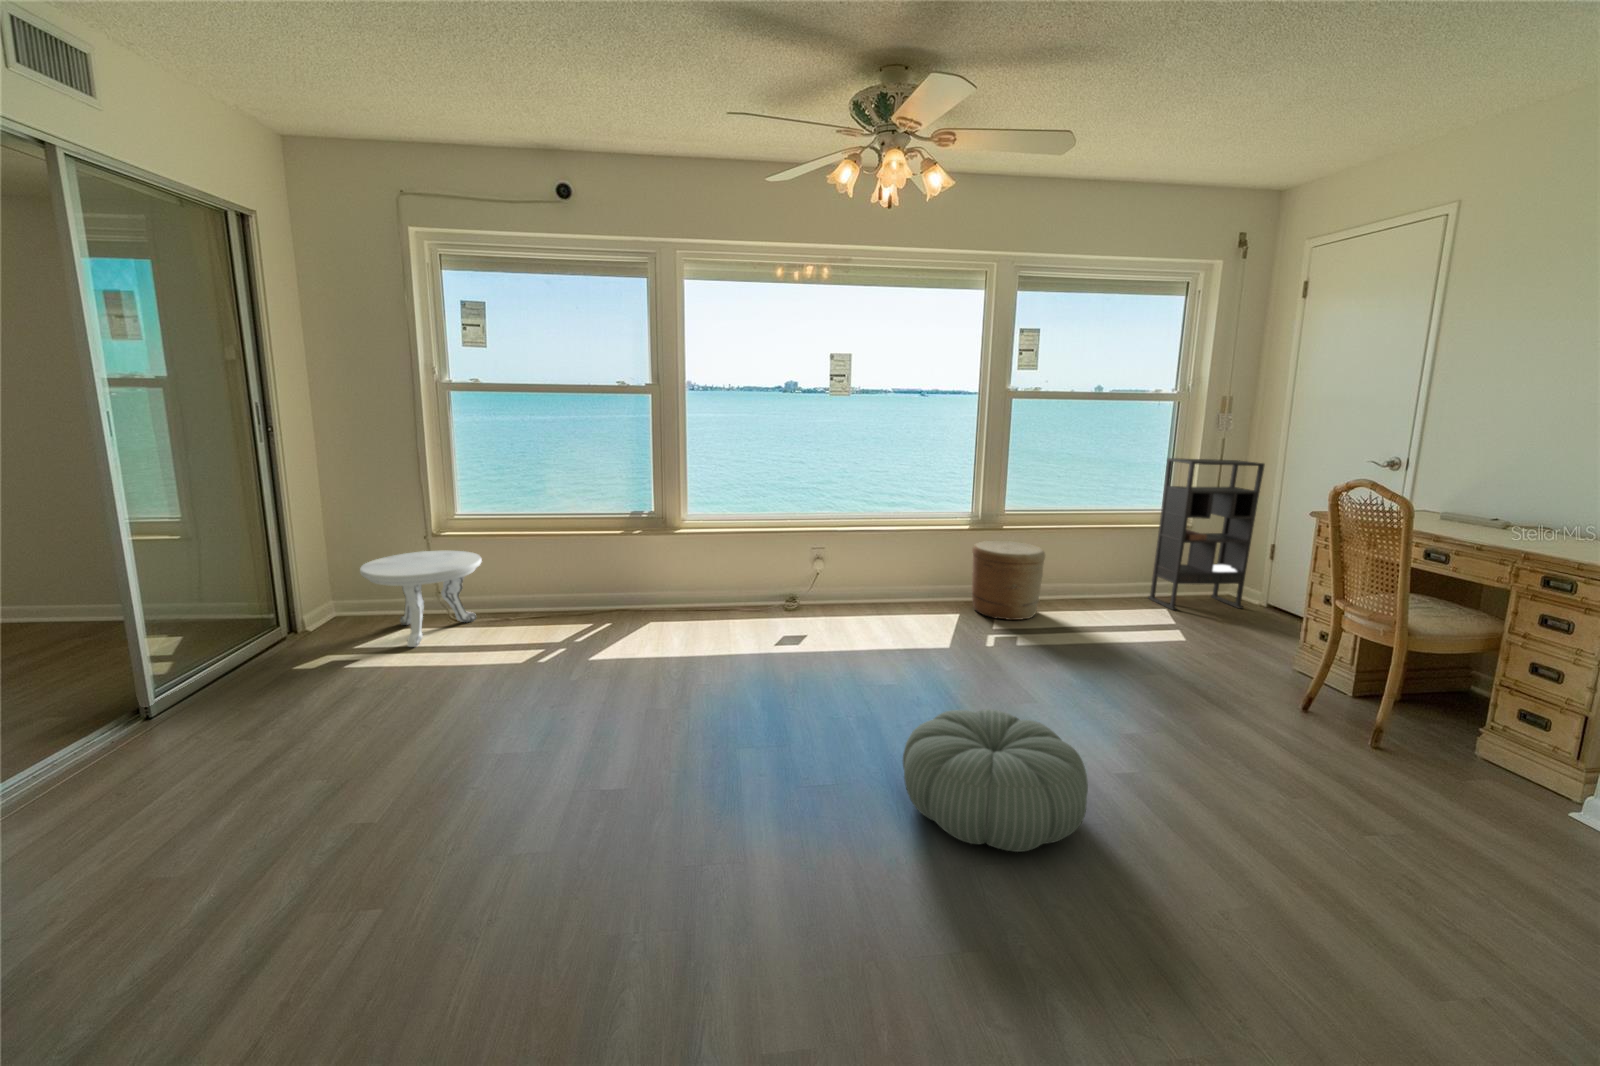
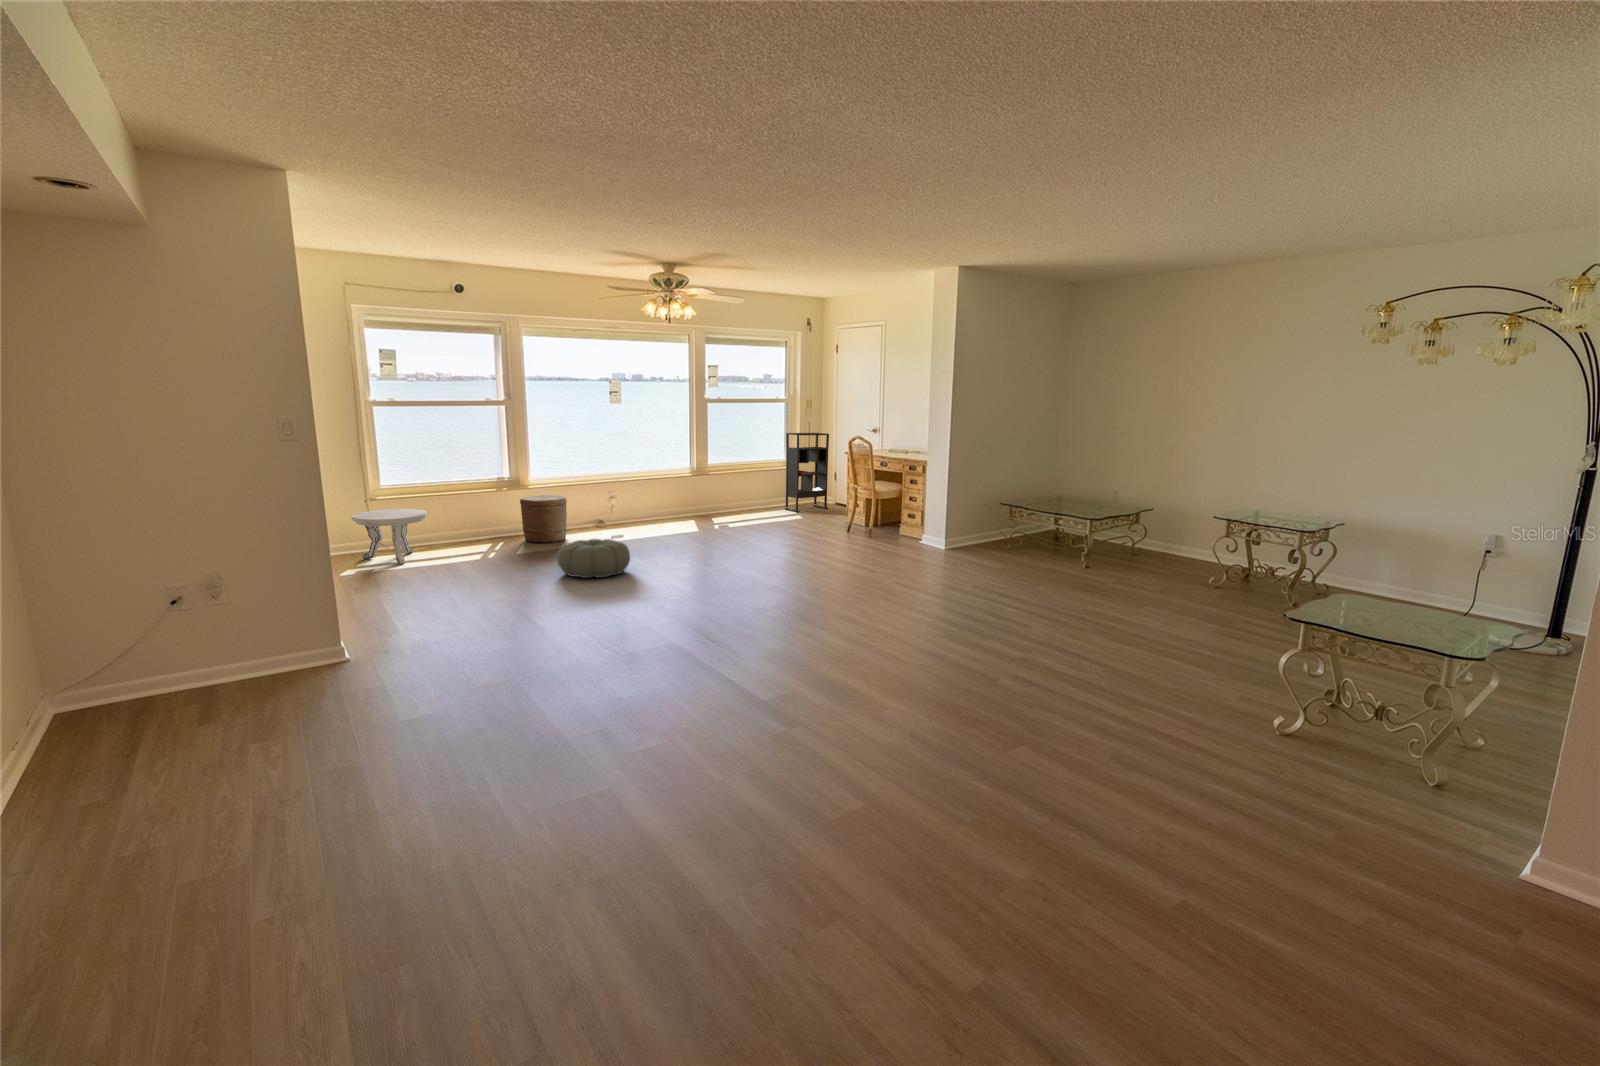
woven basket: present [972,541,1045,620] -> present [520,495,567,543]
pouf: present [903,709,1088,852] -> present [557,539,630,578]

